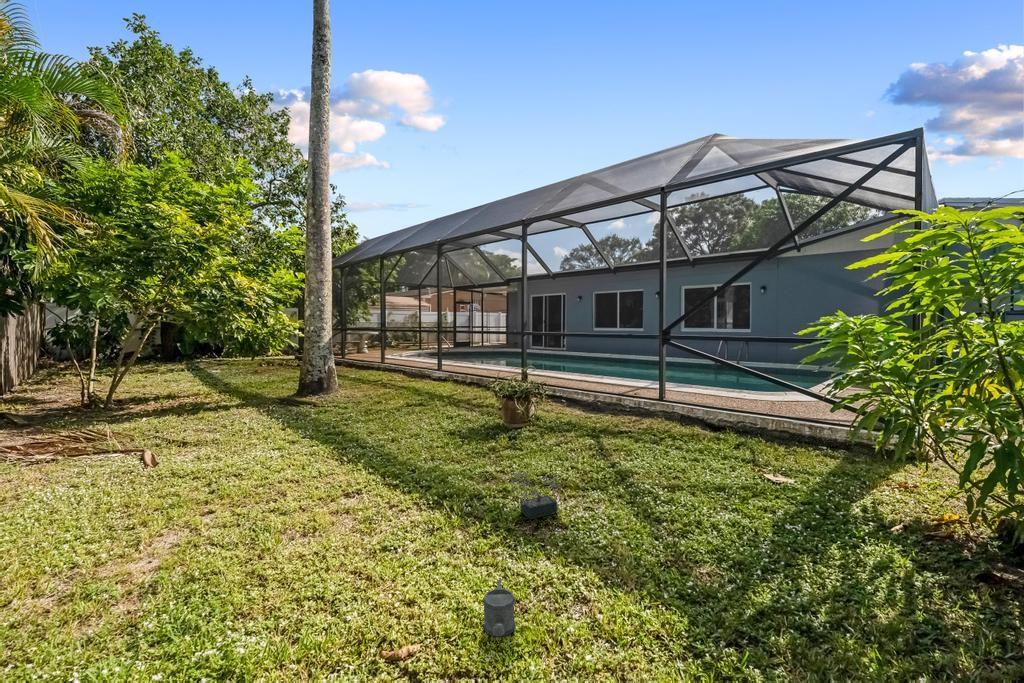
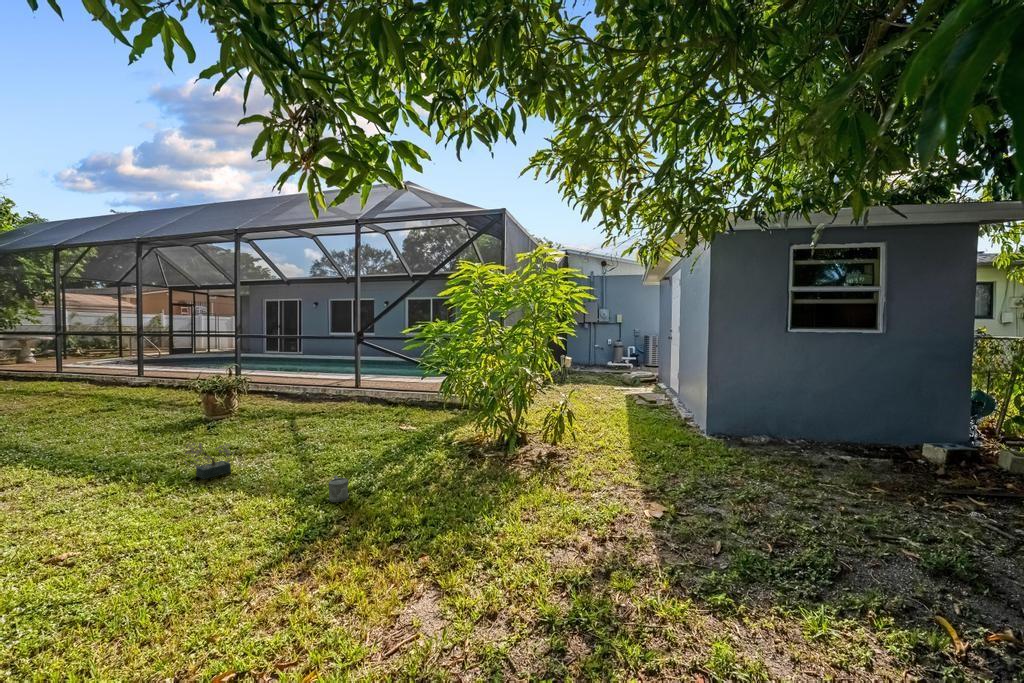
watering can: present [483,581,516,637] -> present [329,476,349,502]

